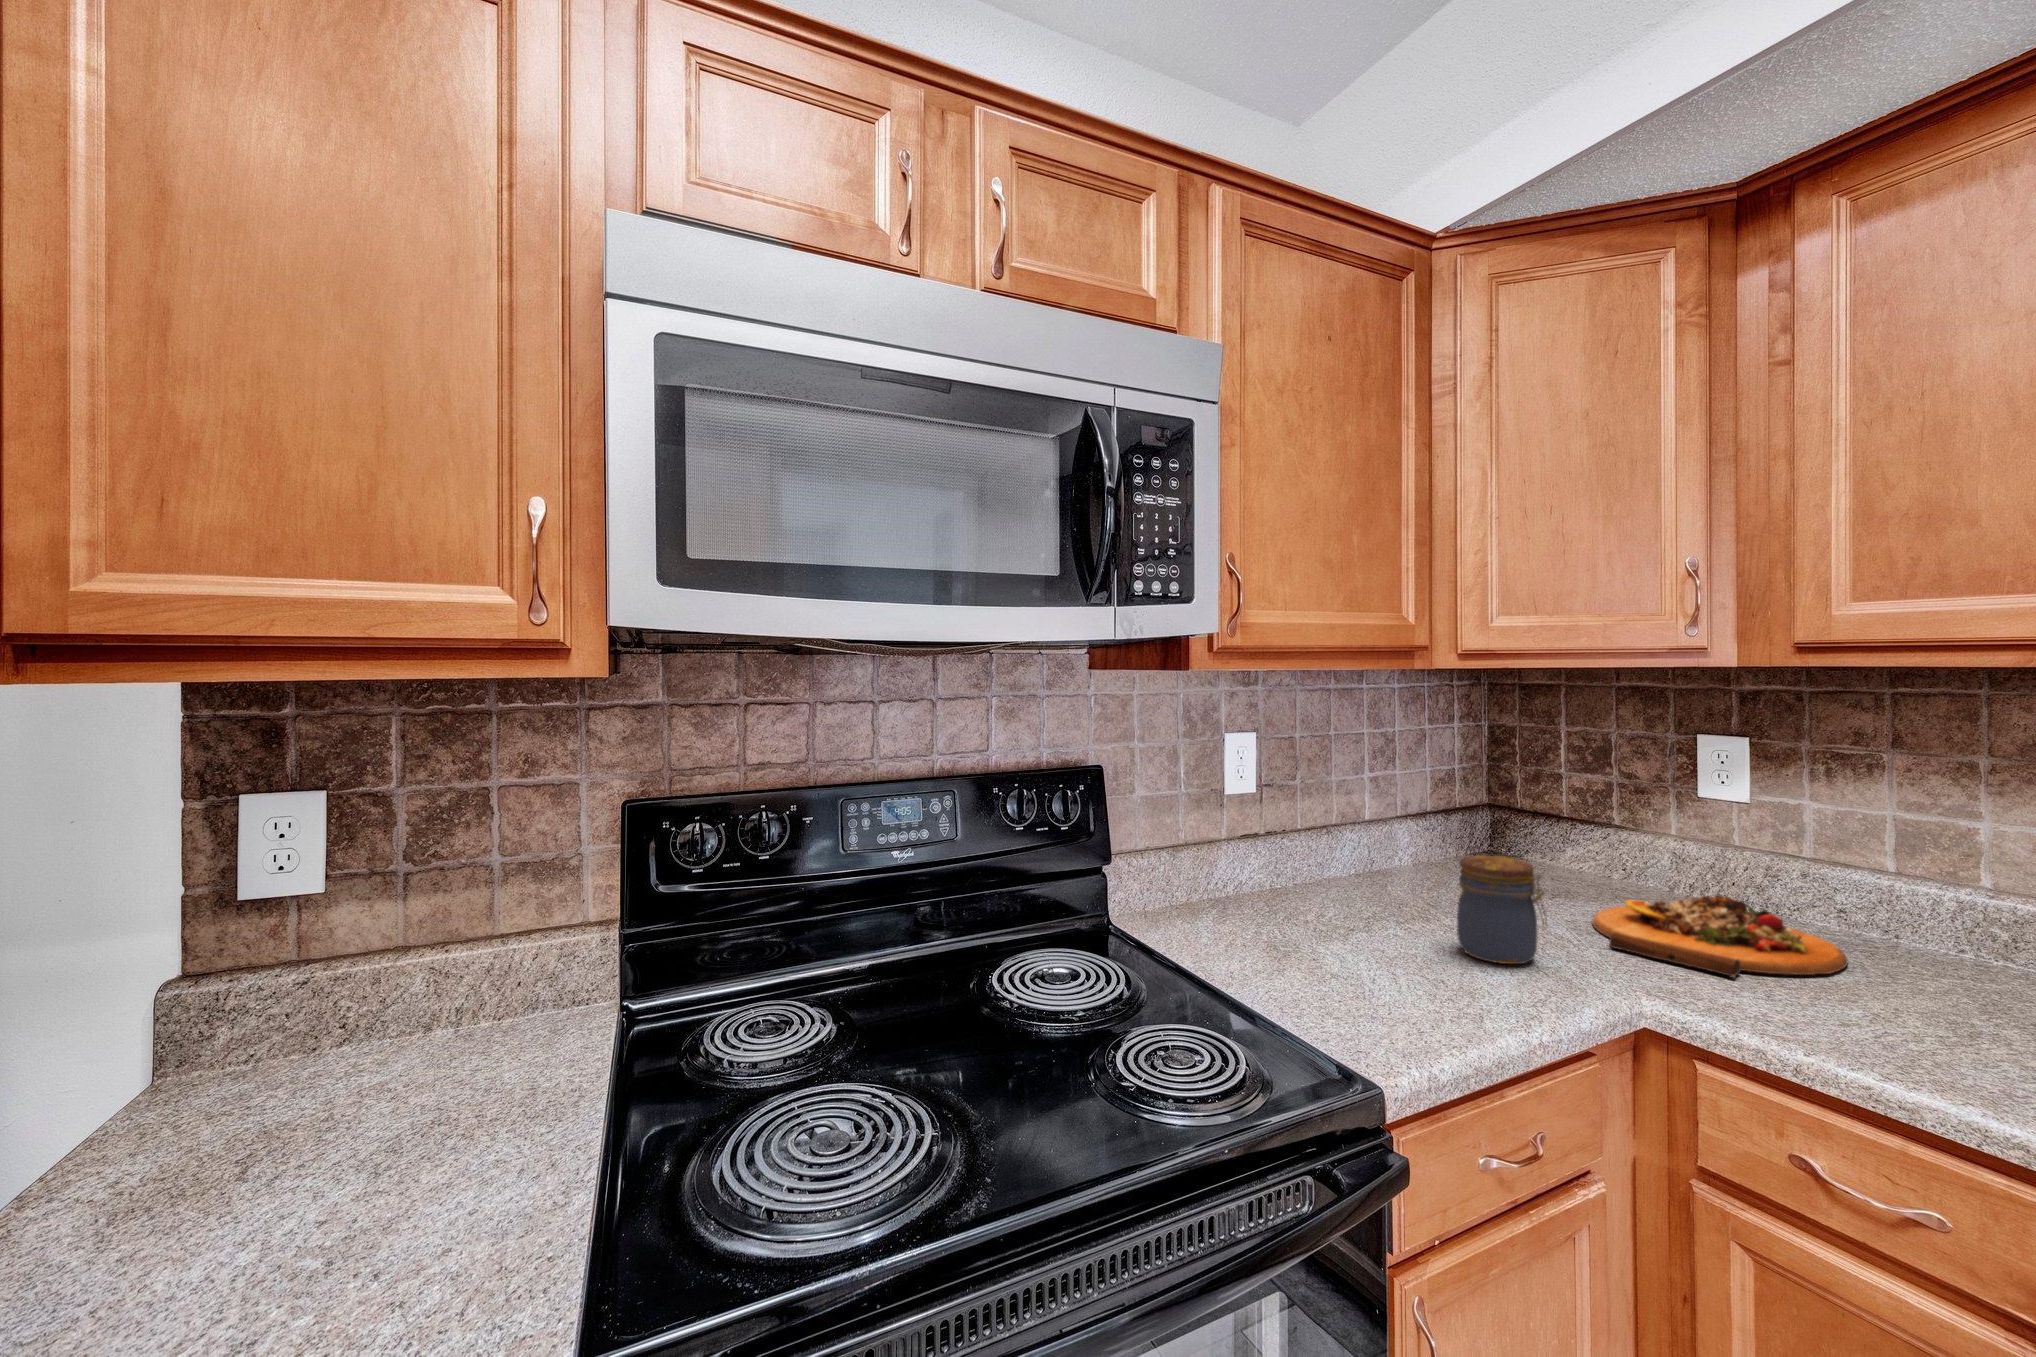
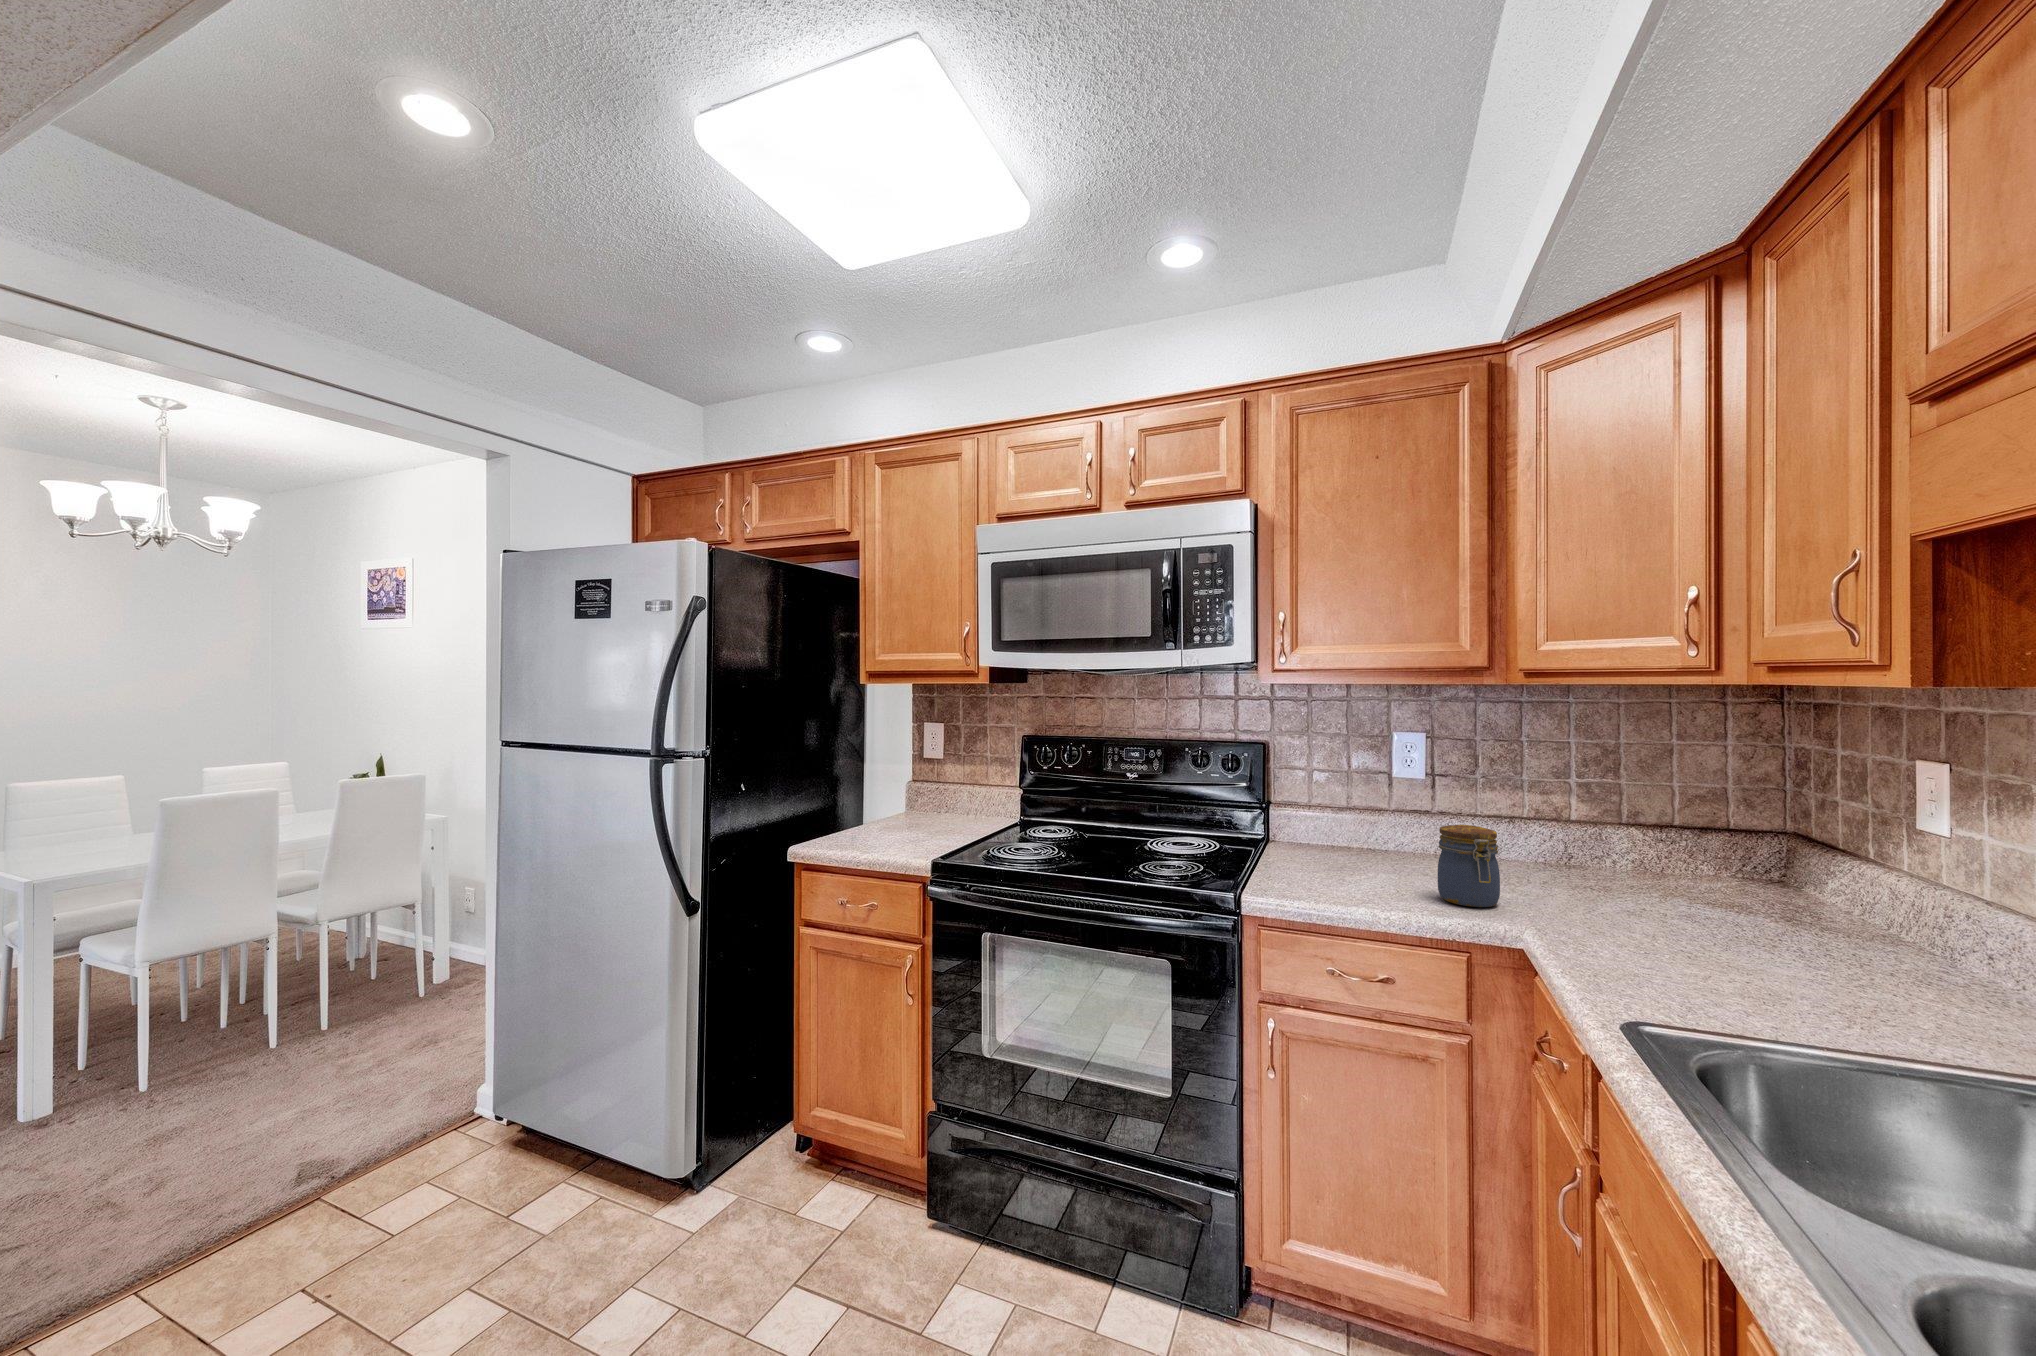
cutting board: present [1592,895,1848,977] -> none [1587,902,1880,981]

